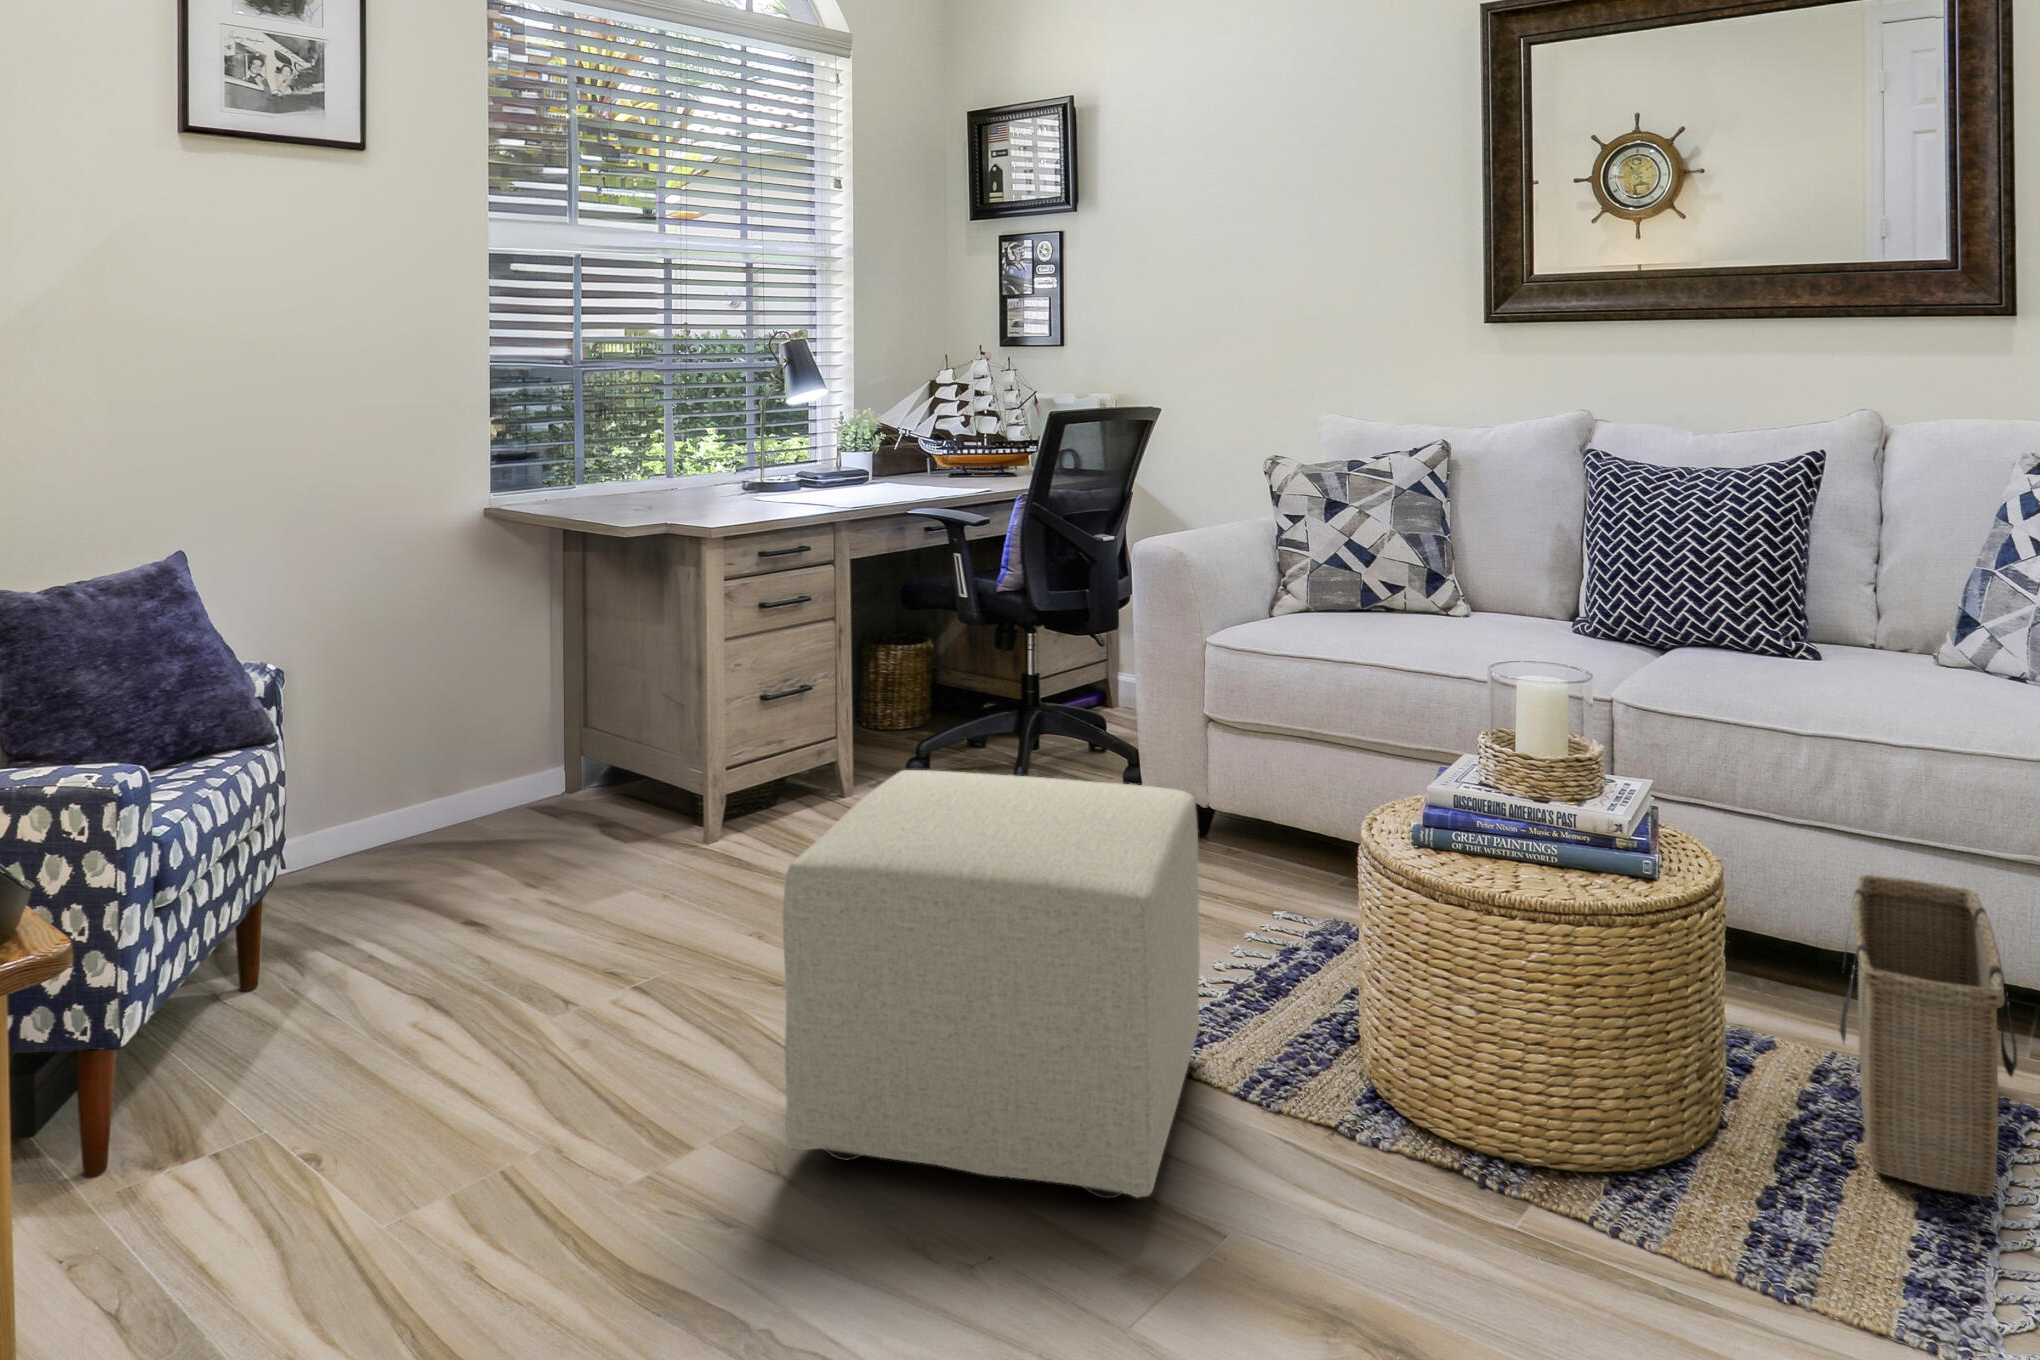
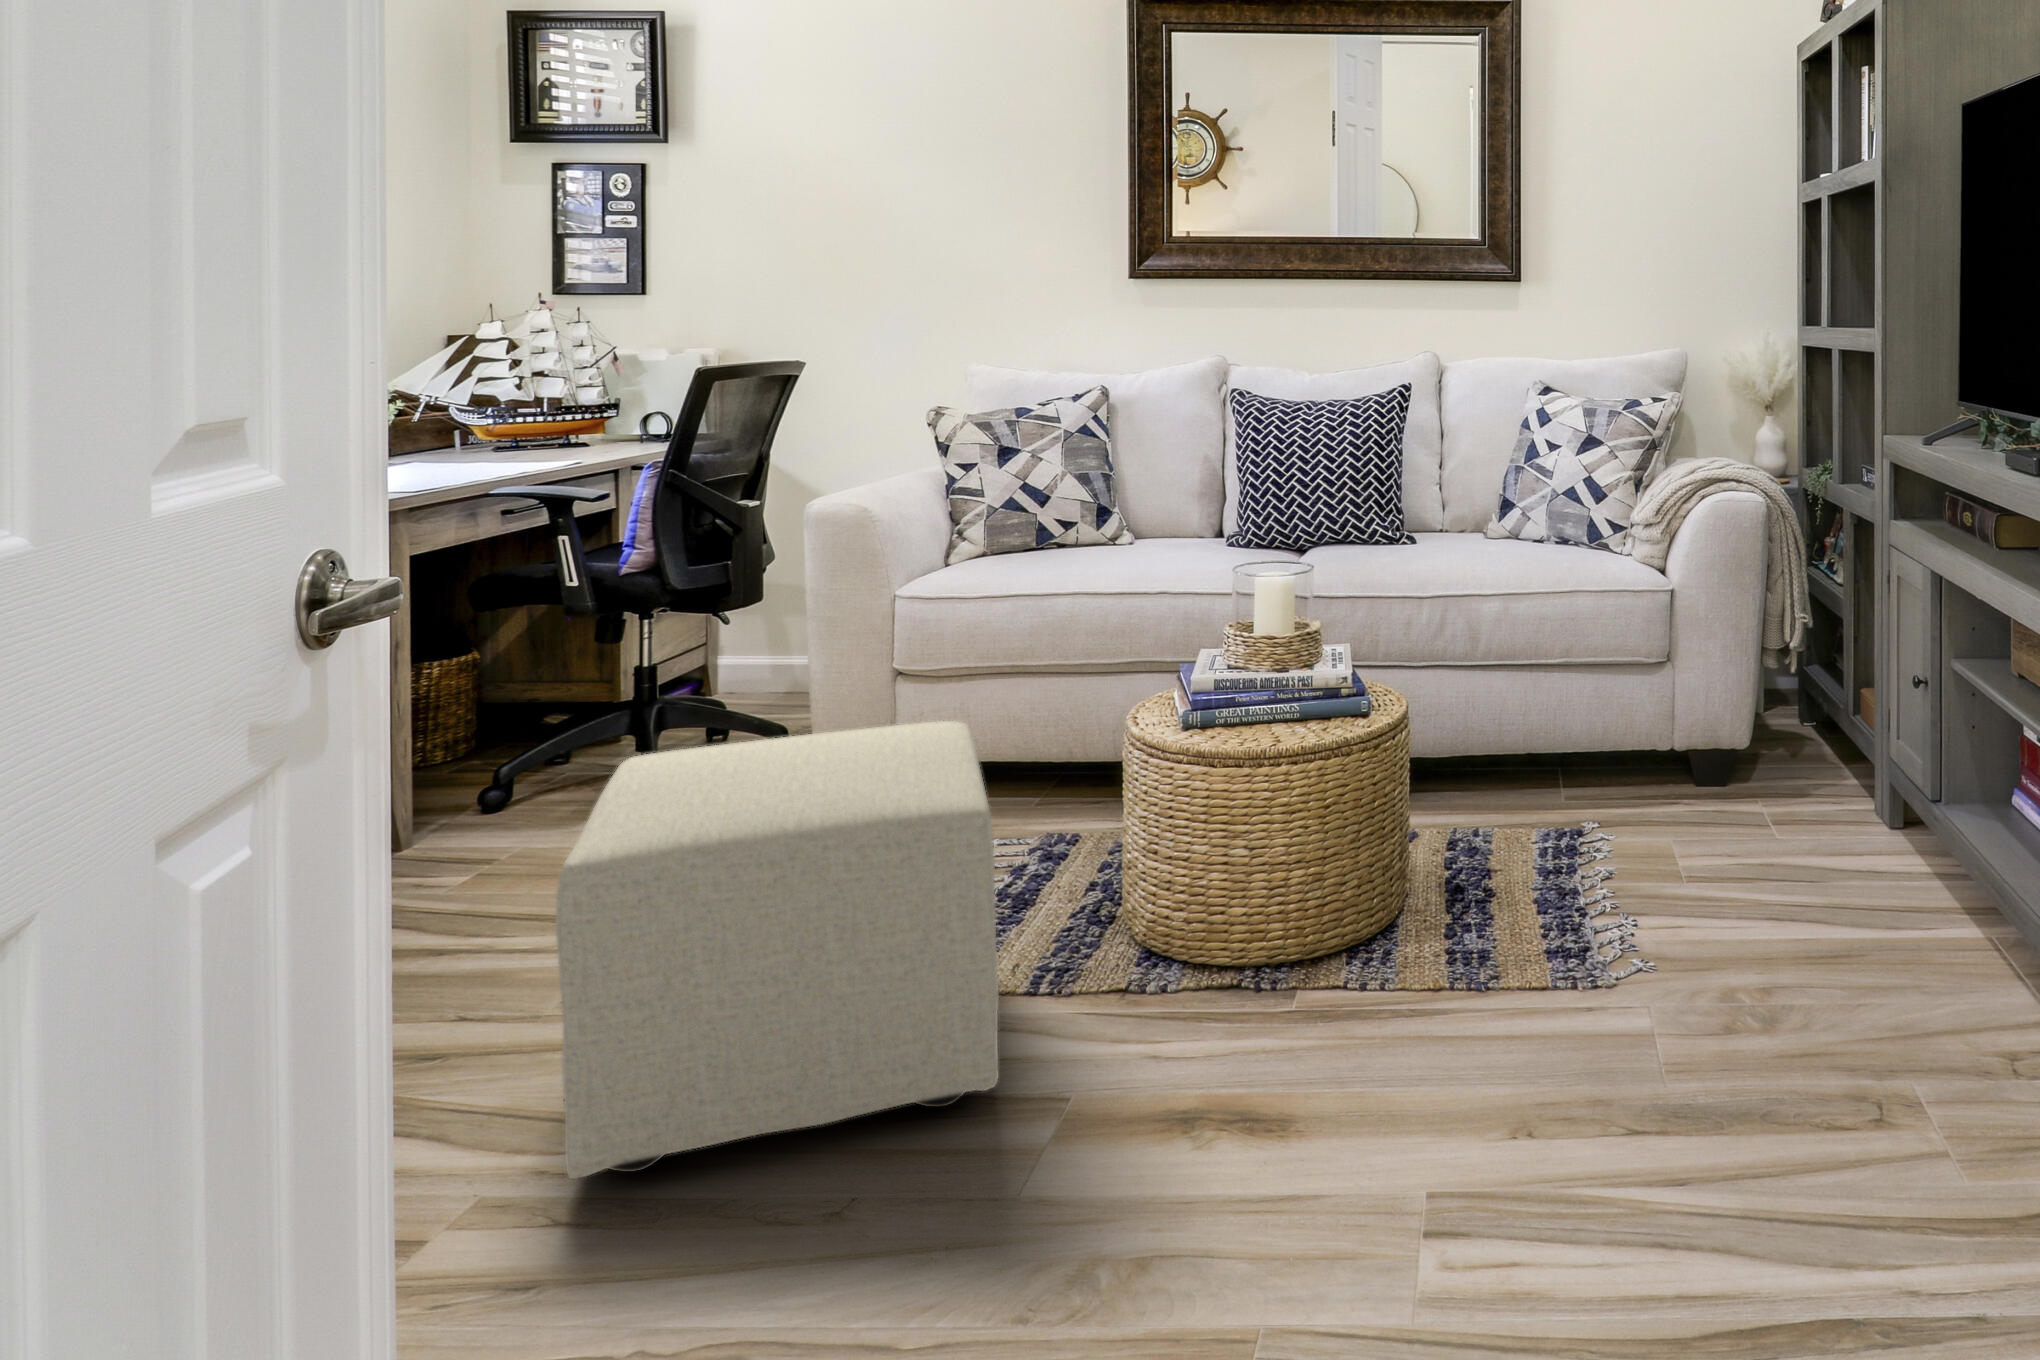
basket: present [1840,875,2017,1196] -> none [1470,690,1586,897]

